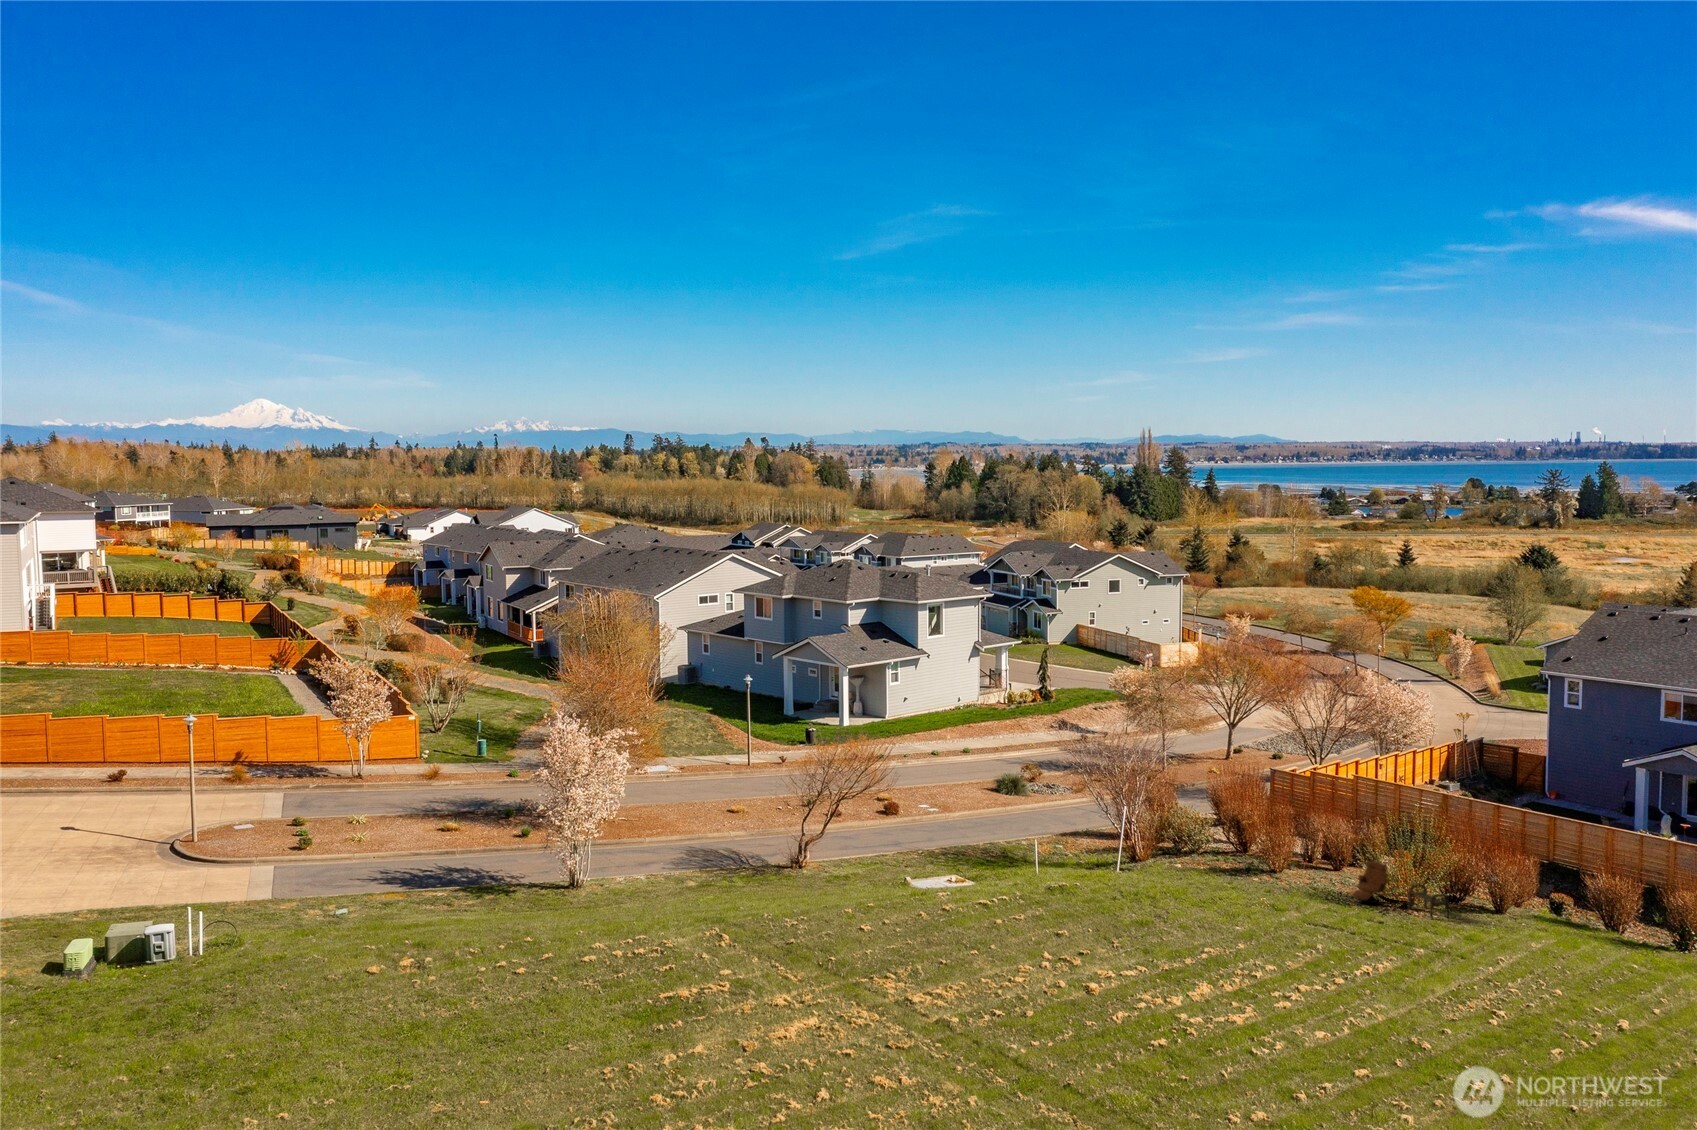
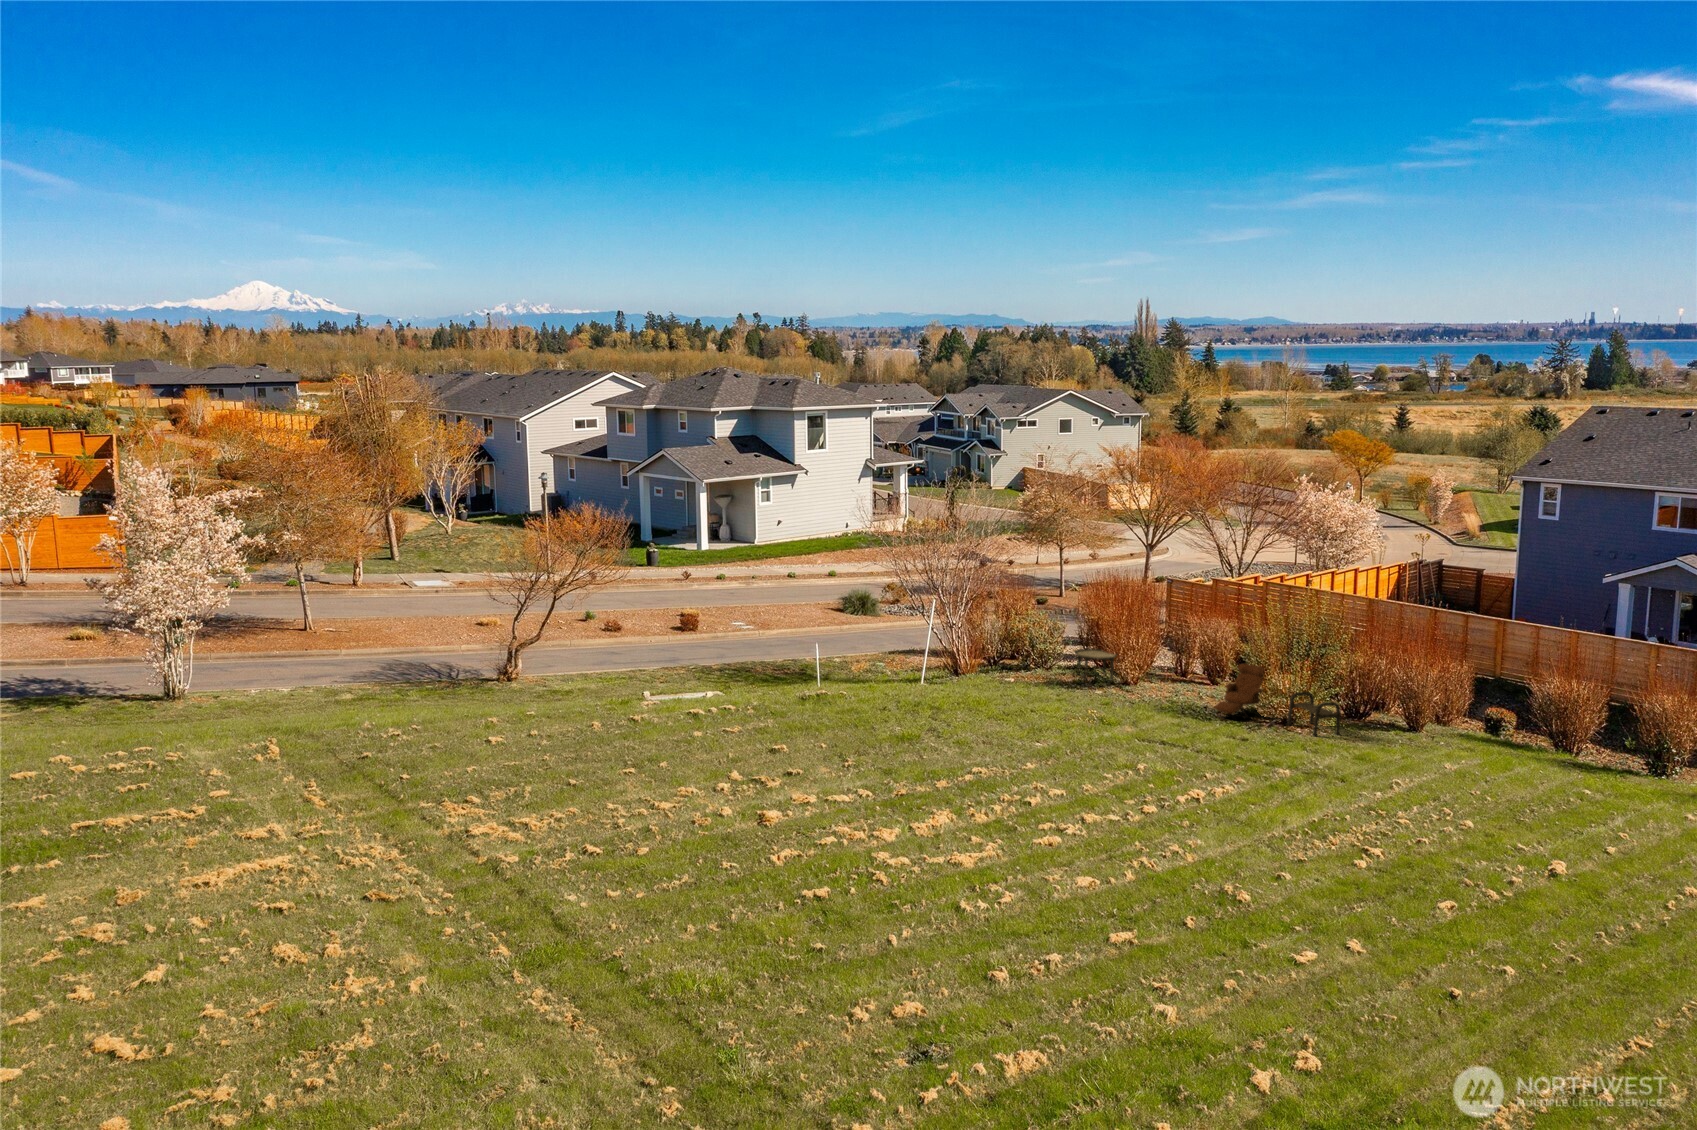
round table: none [1231,842,1266,868] -> present [1074,648,1117,681]

